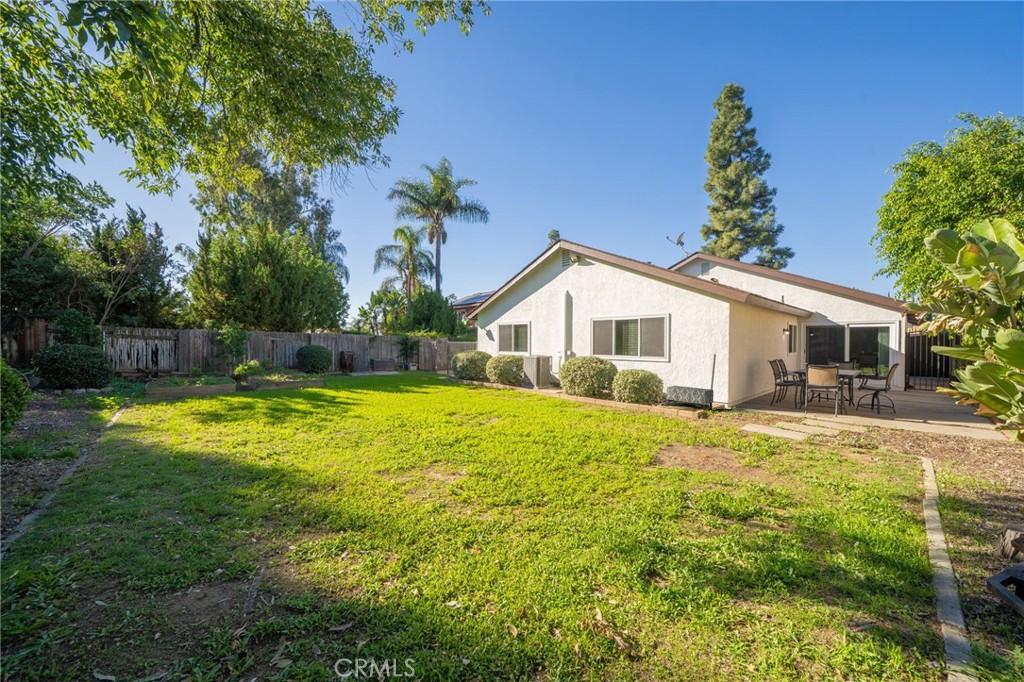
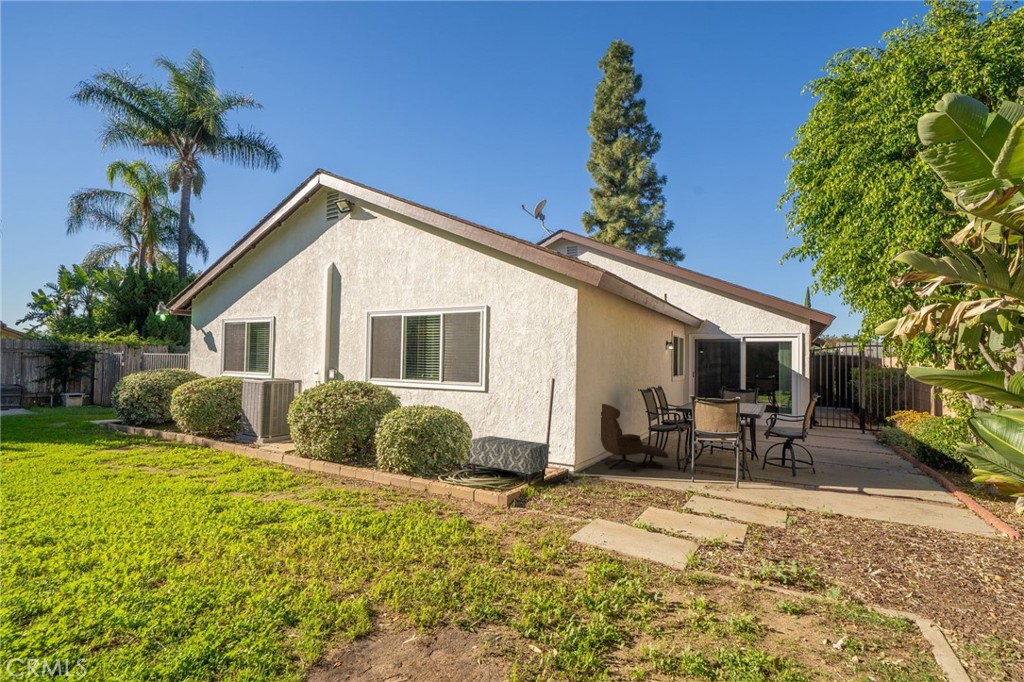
lounge chair: none [740,369,789,408] -> present [601,404,668,472]

